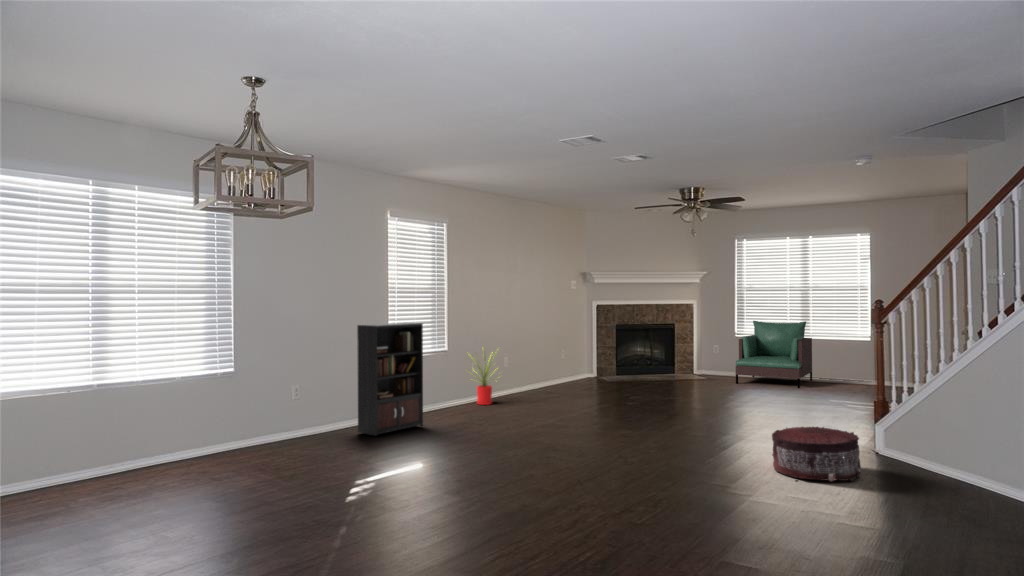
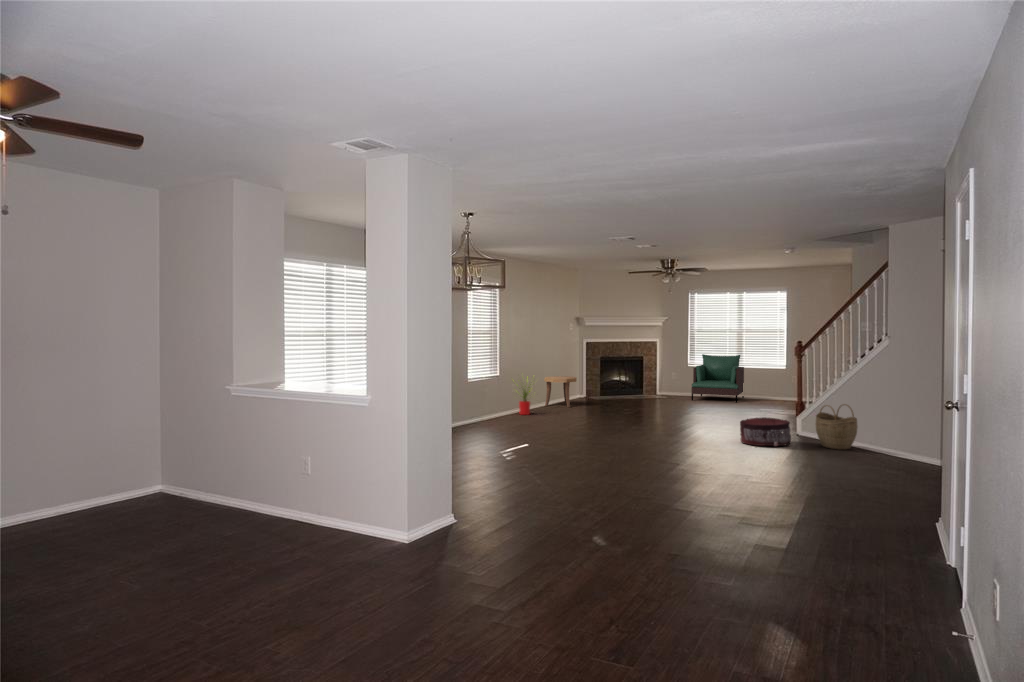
bookcase: present [357,323,423,436] -> none [462,355,501,432]
side table: none [526,350,570,393] -> present [545,376,577,407]
woven basket: none [906,409,985,493] -> present [816,404,857,450]

